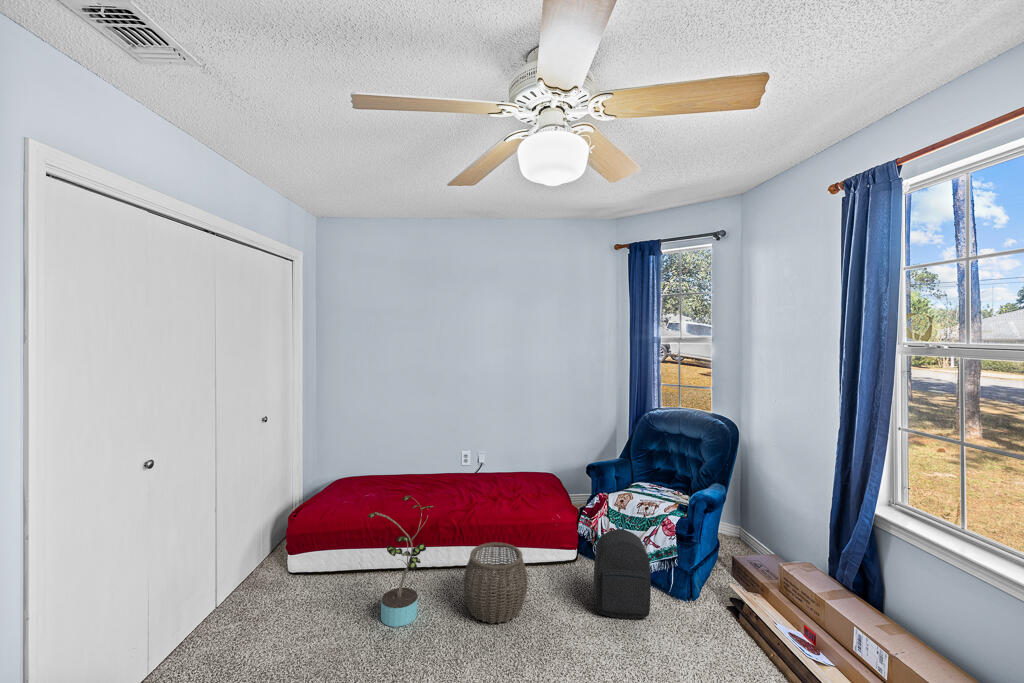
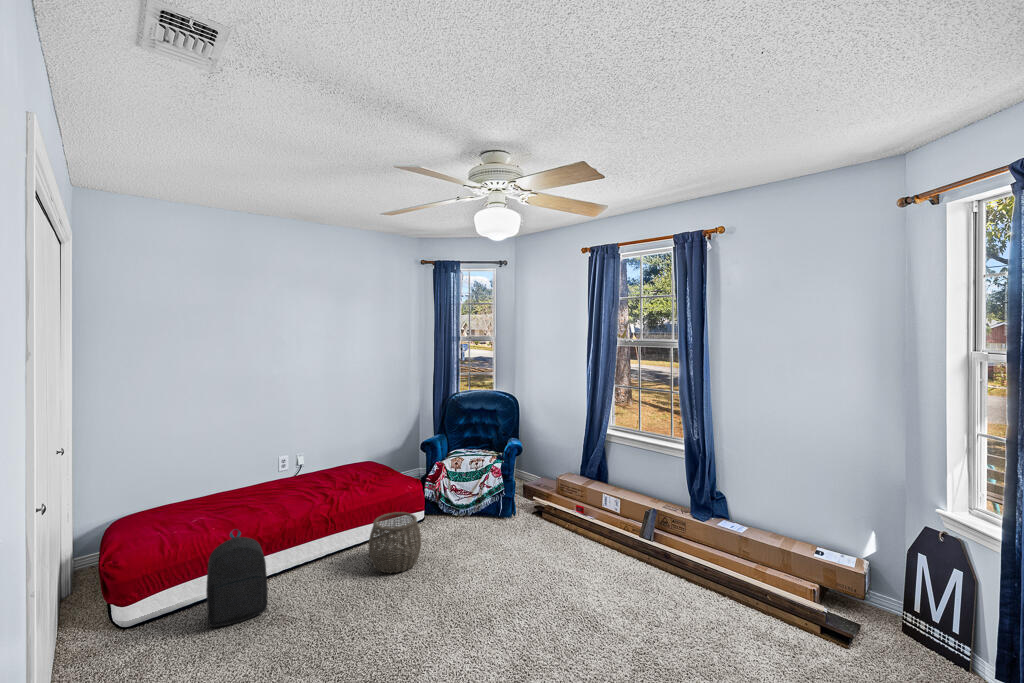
potted plant: present [368,495,434,627] -> none [289,491,355,604]
backpack: present [594,520,651,619] -> present [206,529,268,627]

